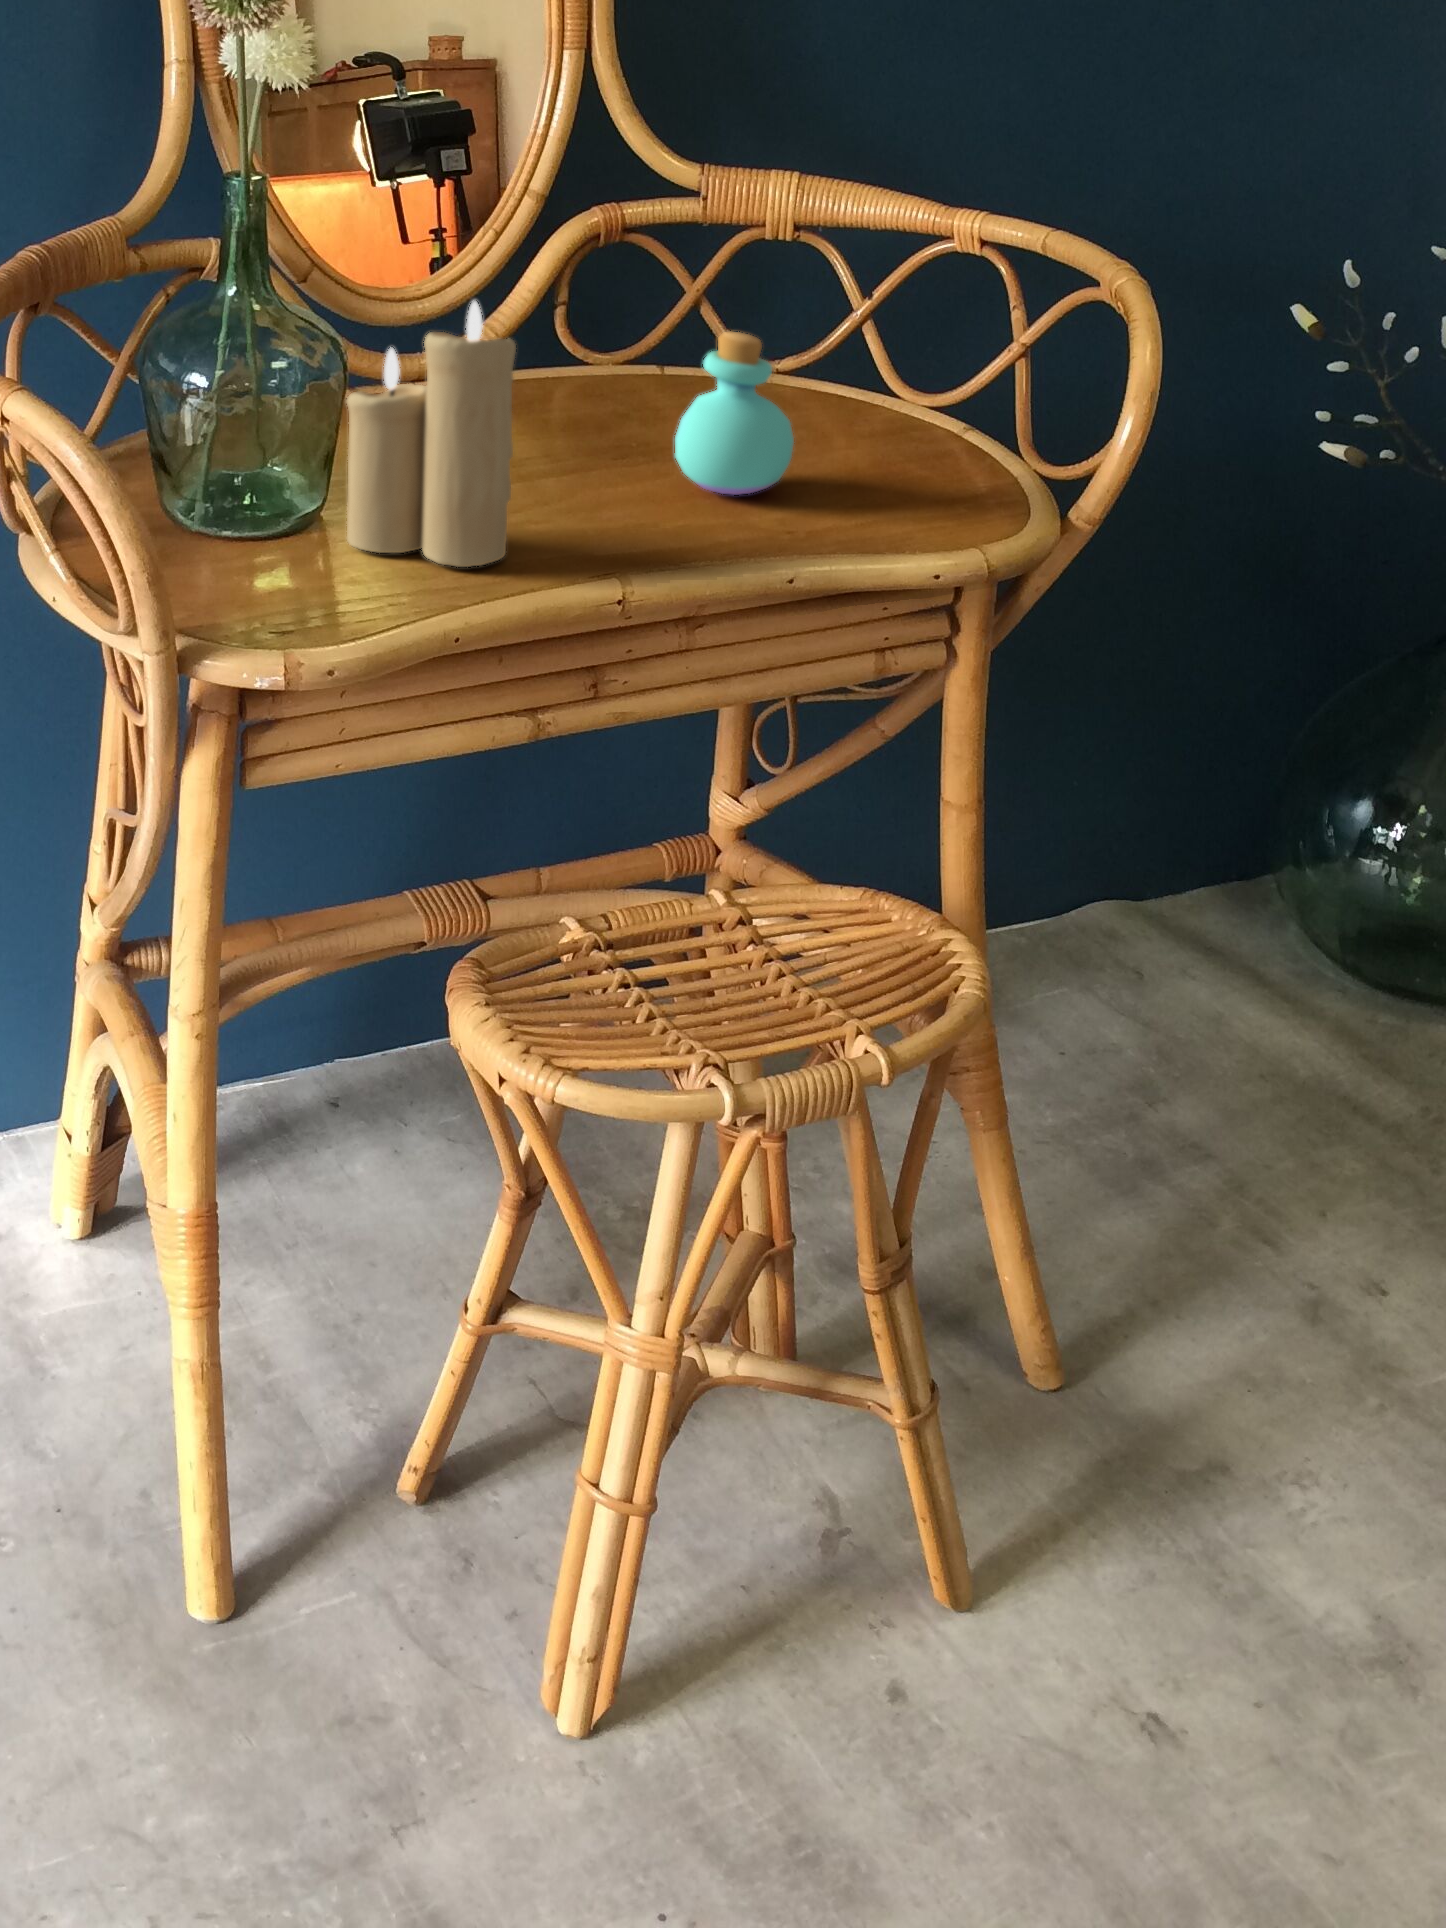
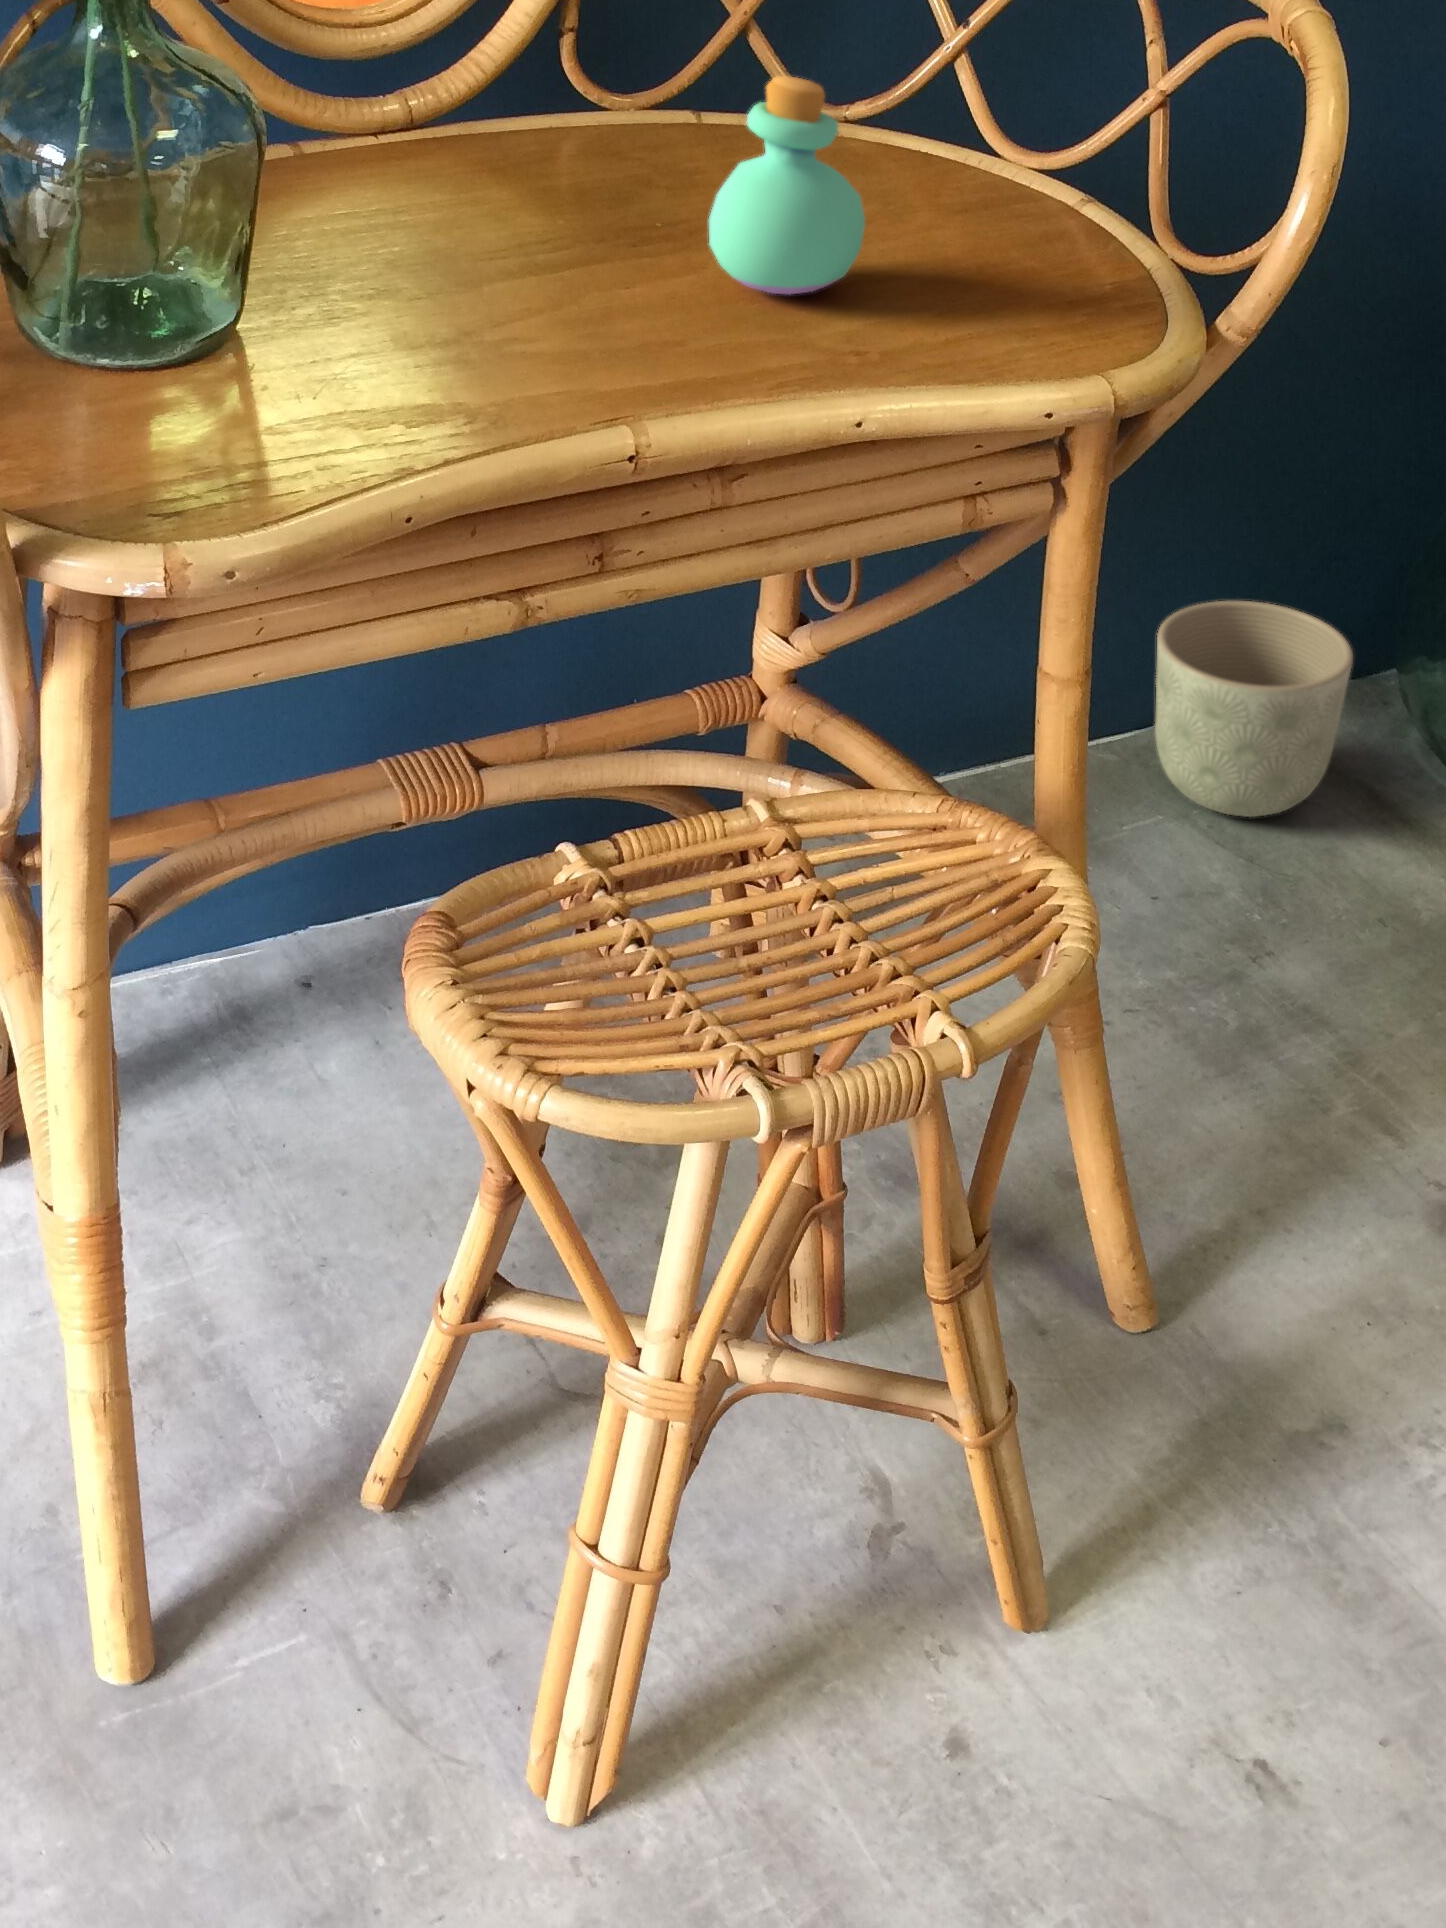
candle: present [347,301,516,567] -> none [252,38,483,407]
planter: none [1051,790,1222,979] -> present [1155,601,1353,817]

